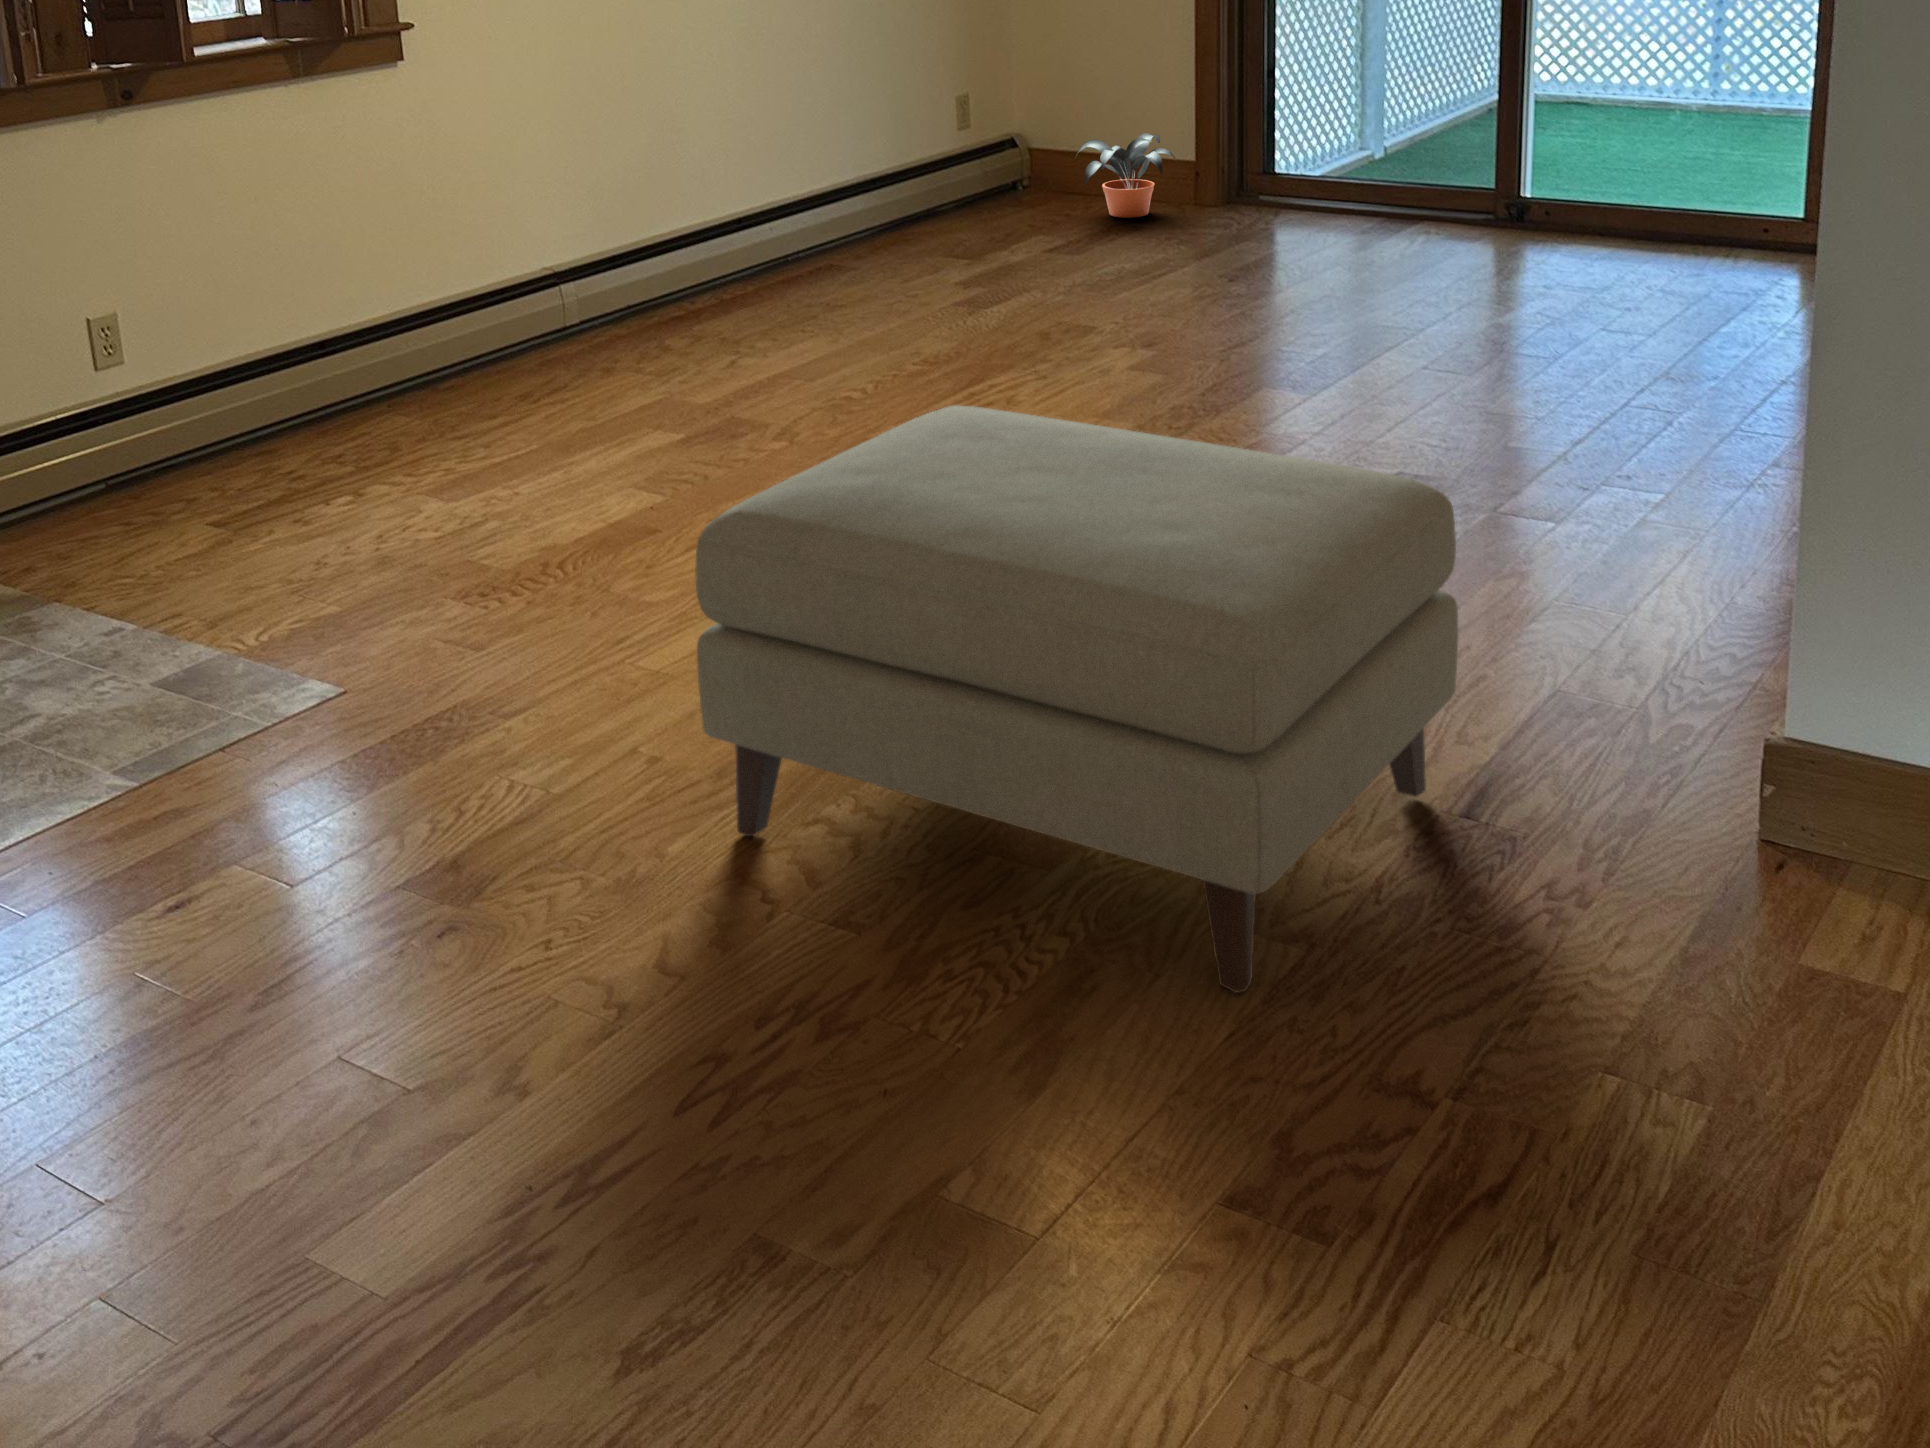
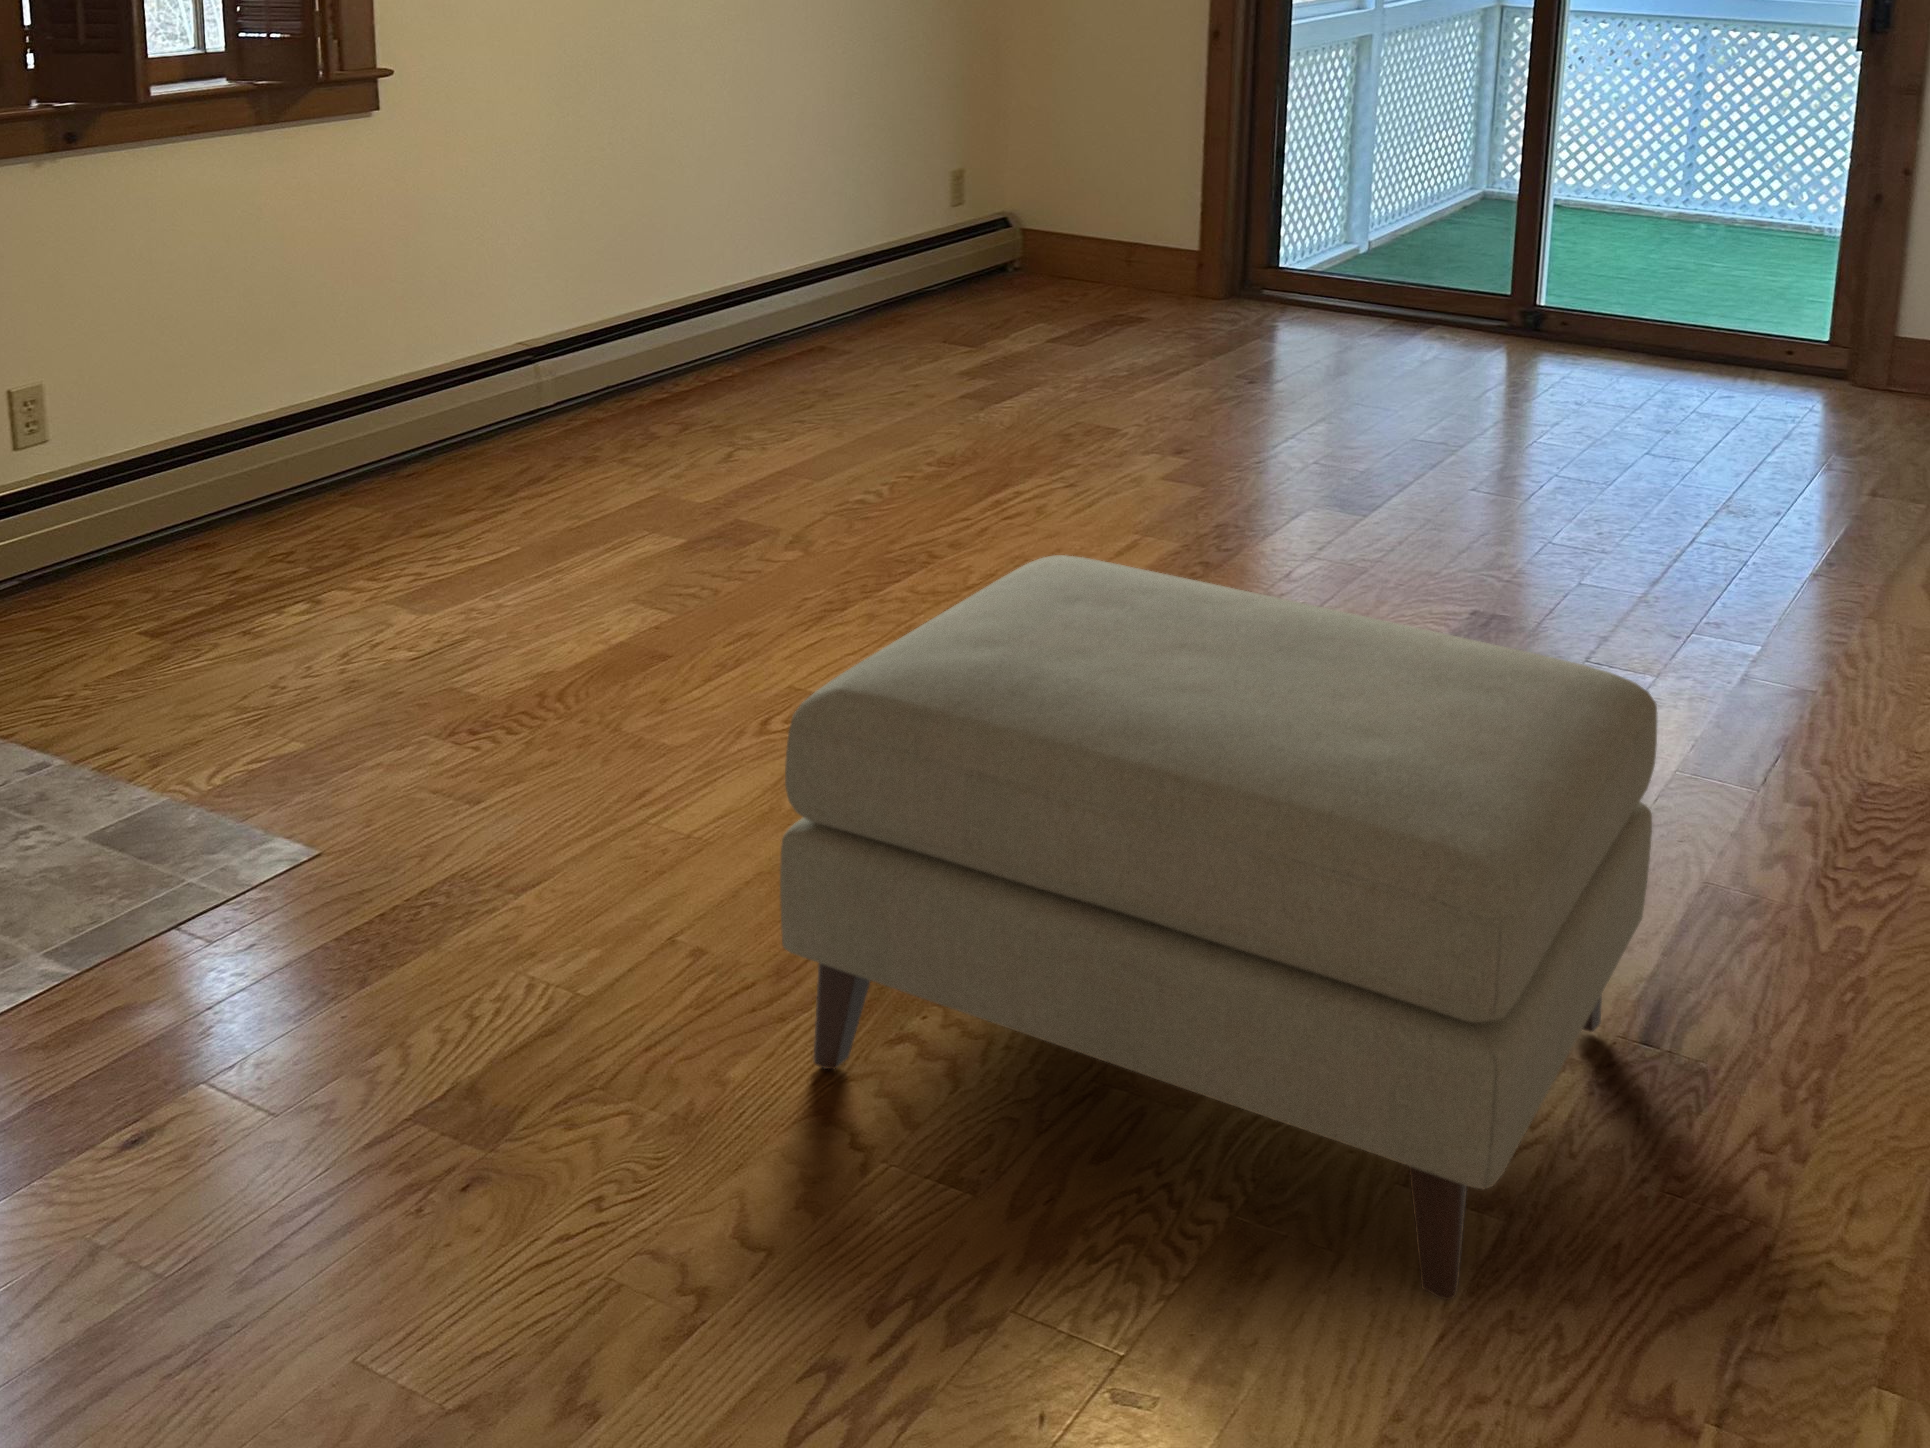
potted plant: present [1078,133,1176,218] -> none [1072,219,1178,308]

